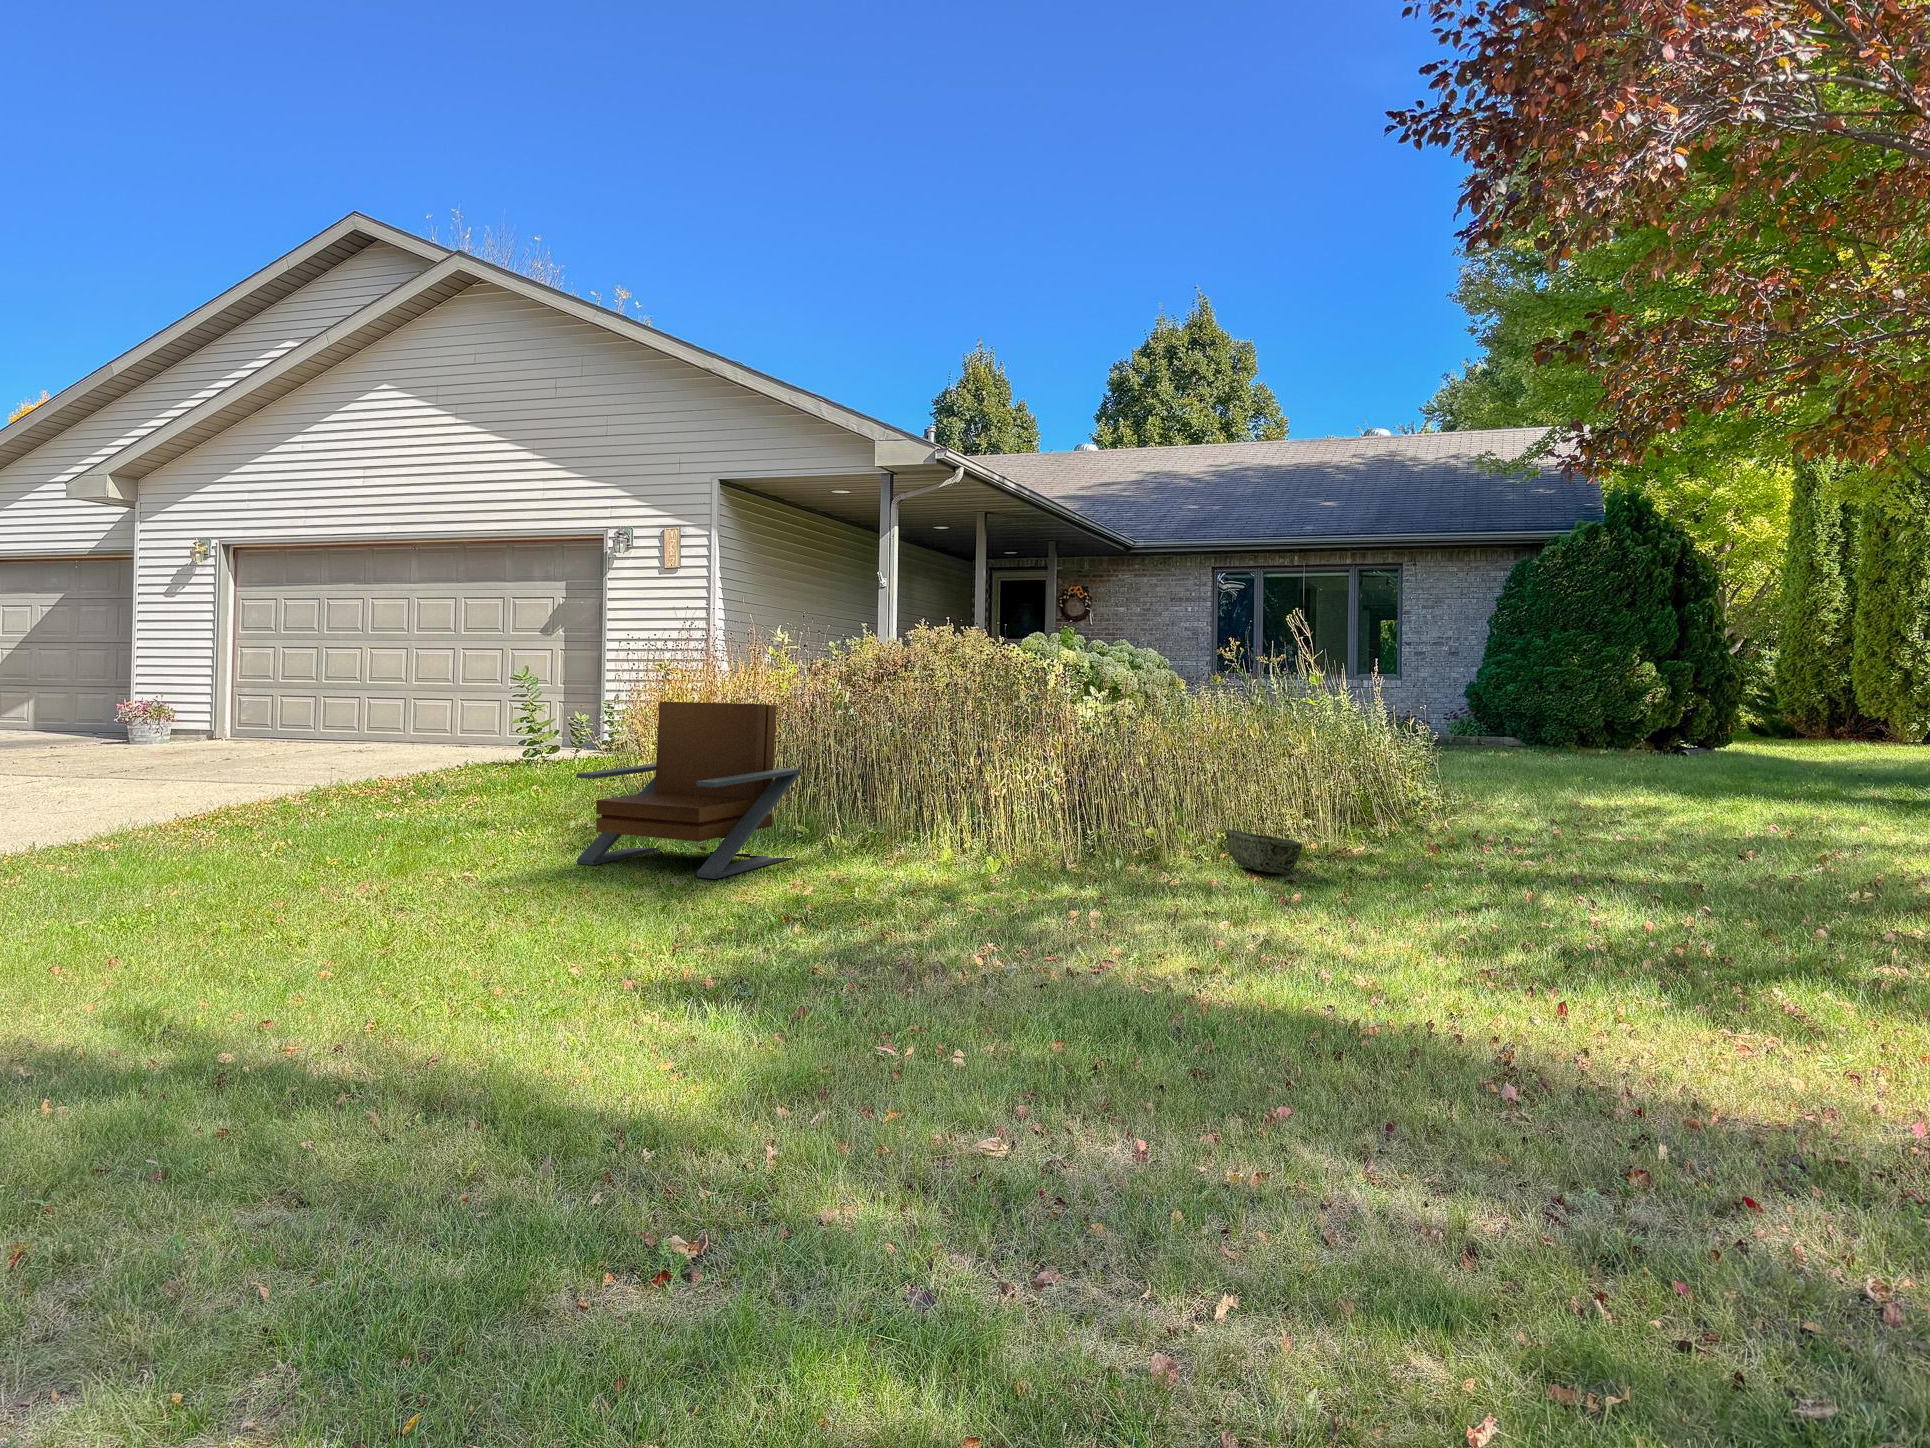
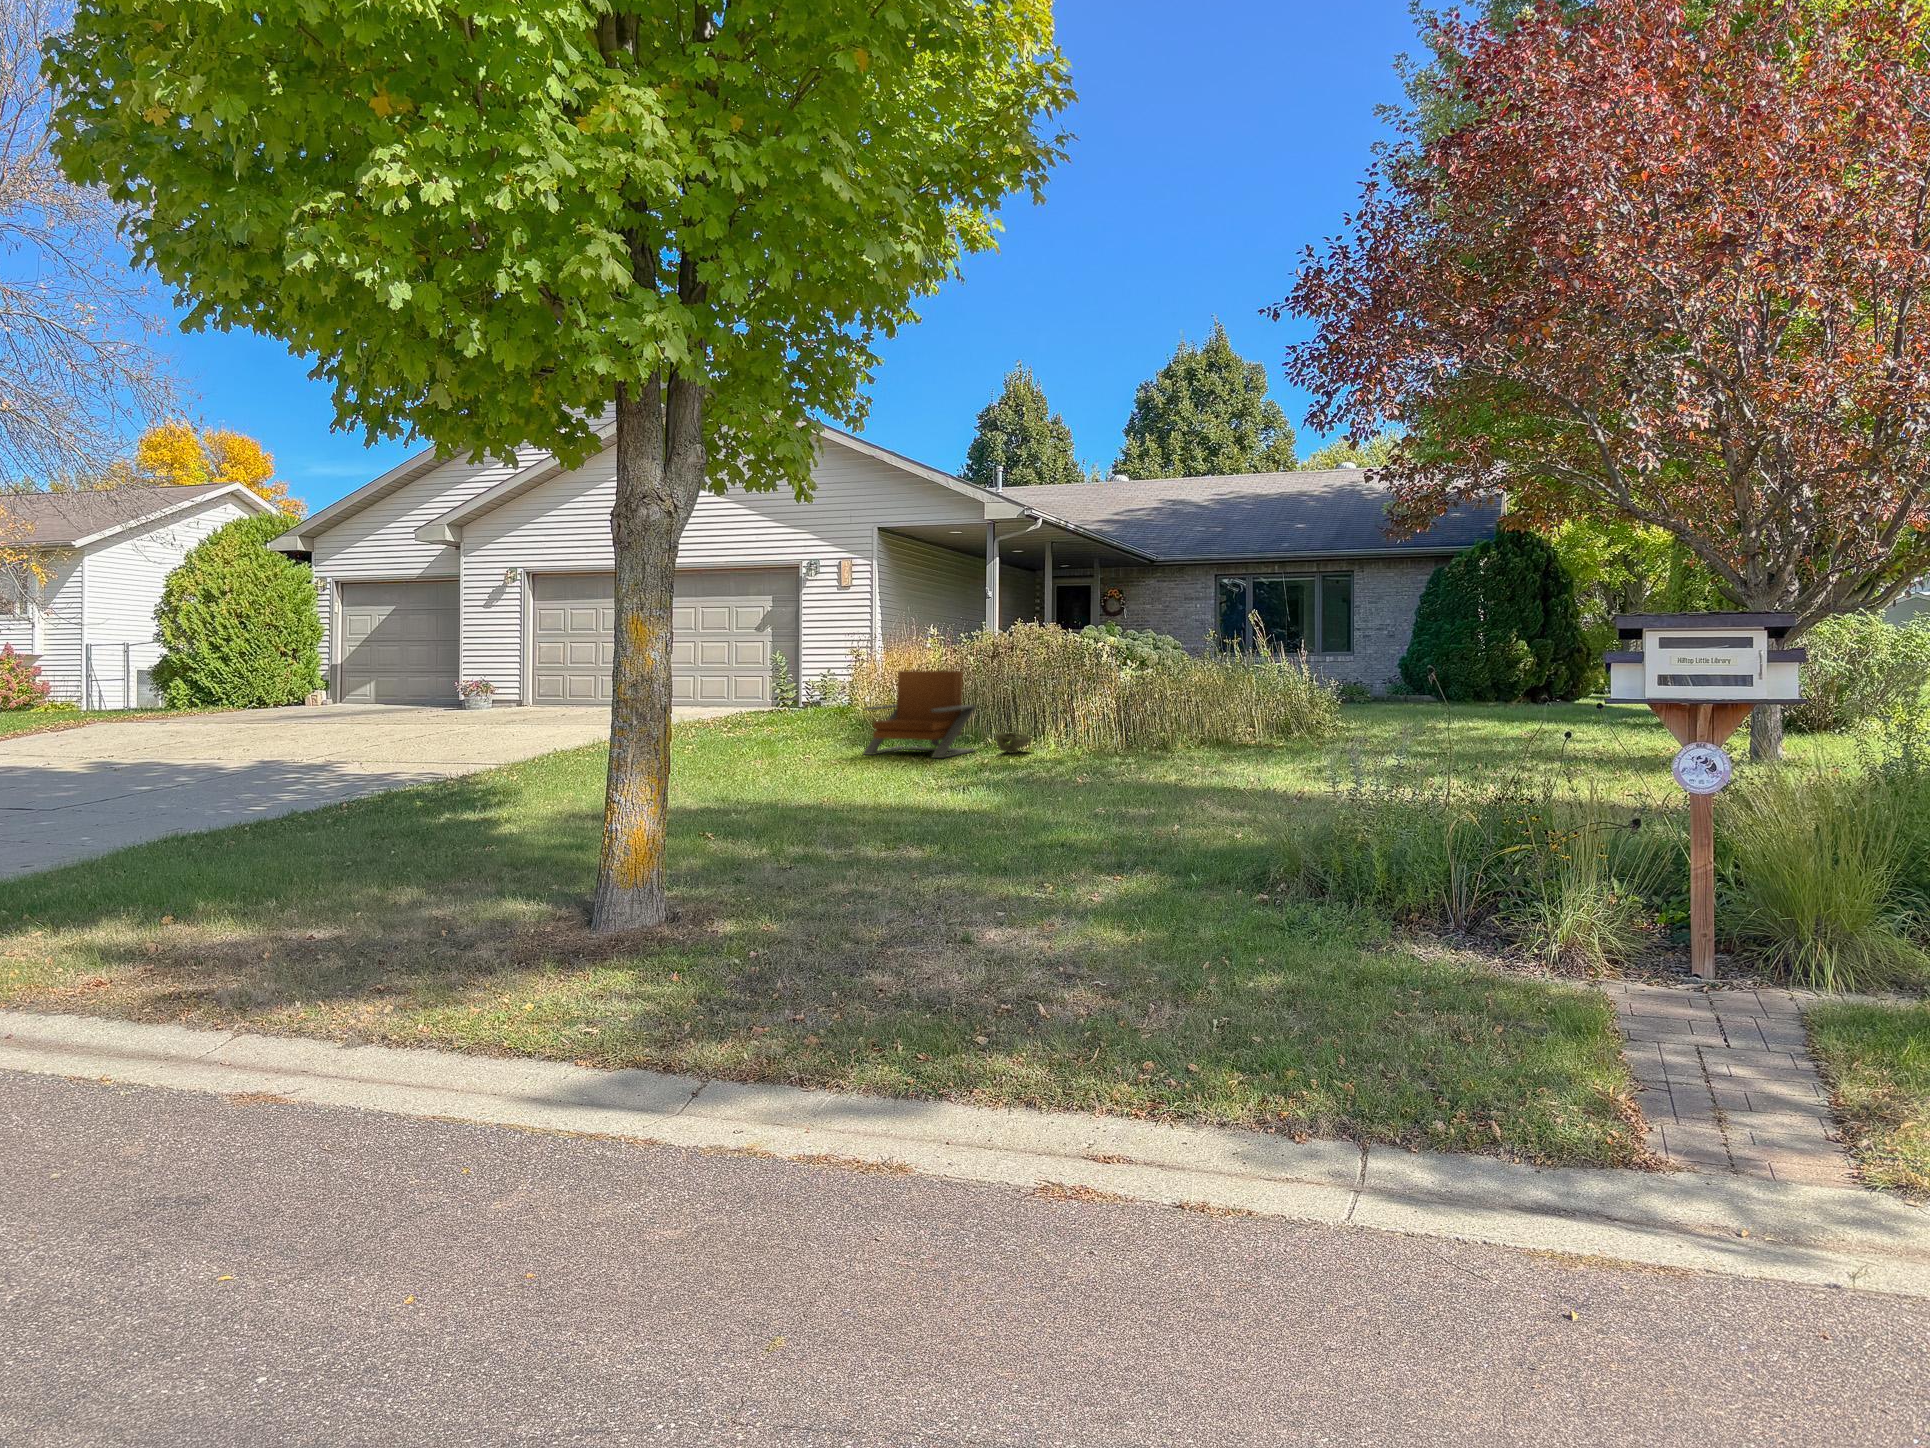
woven basket: present [1226,830,1303,874] -> present [996,733,1031,753]

